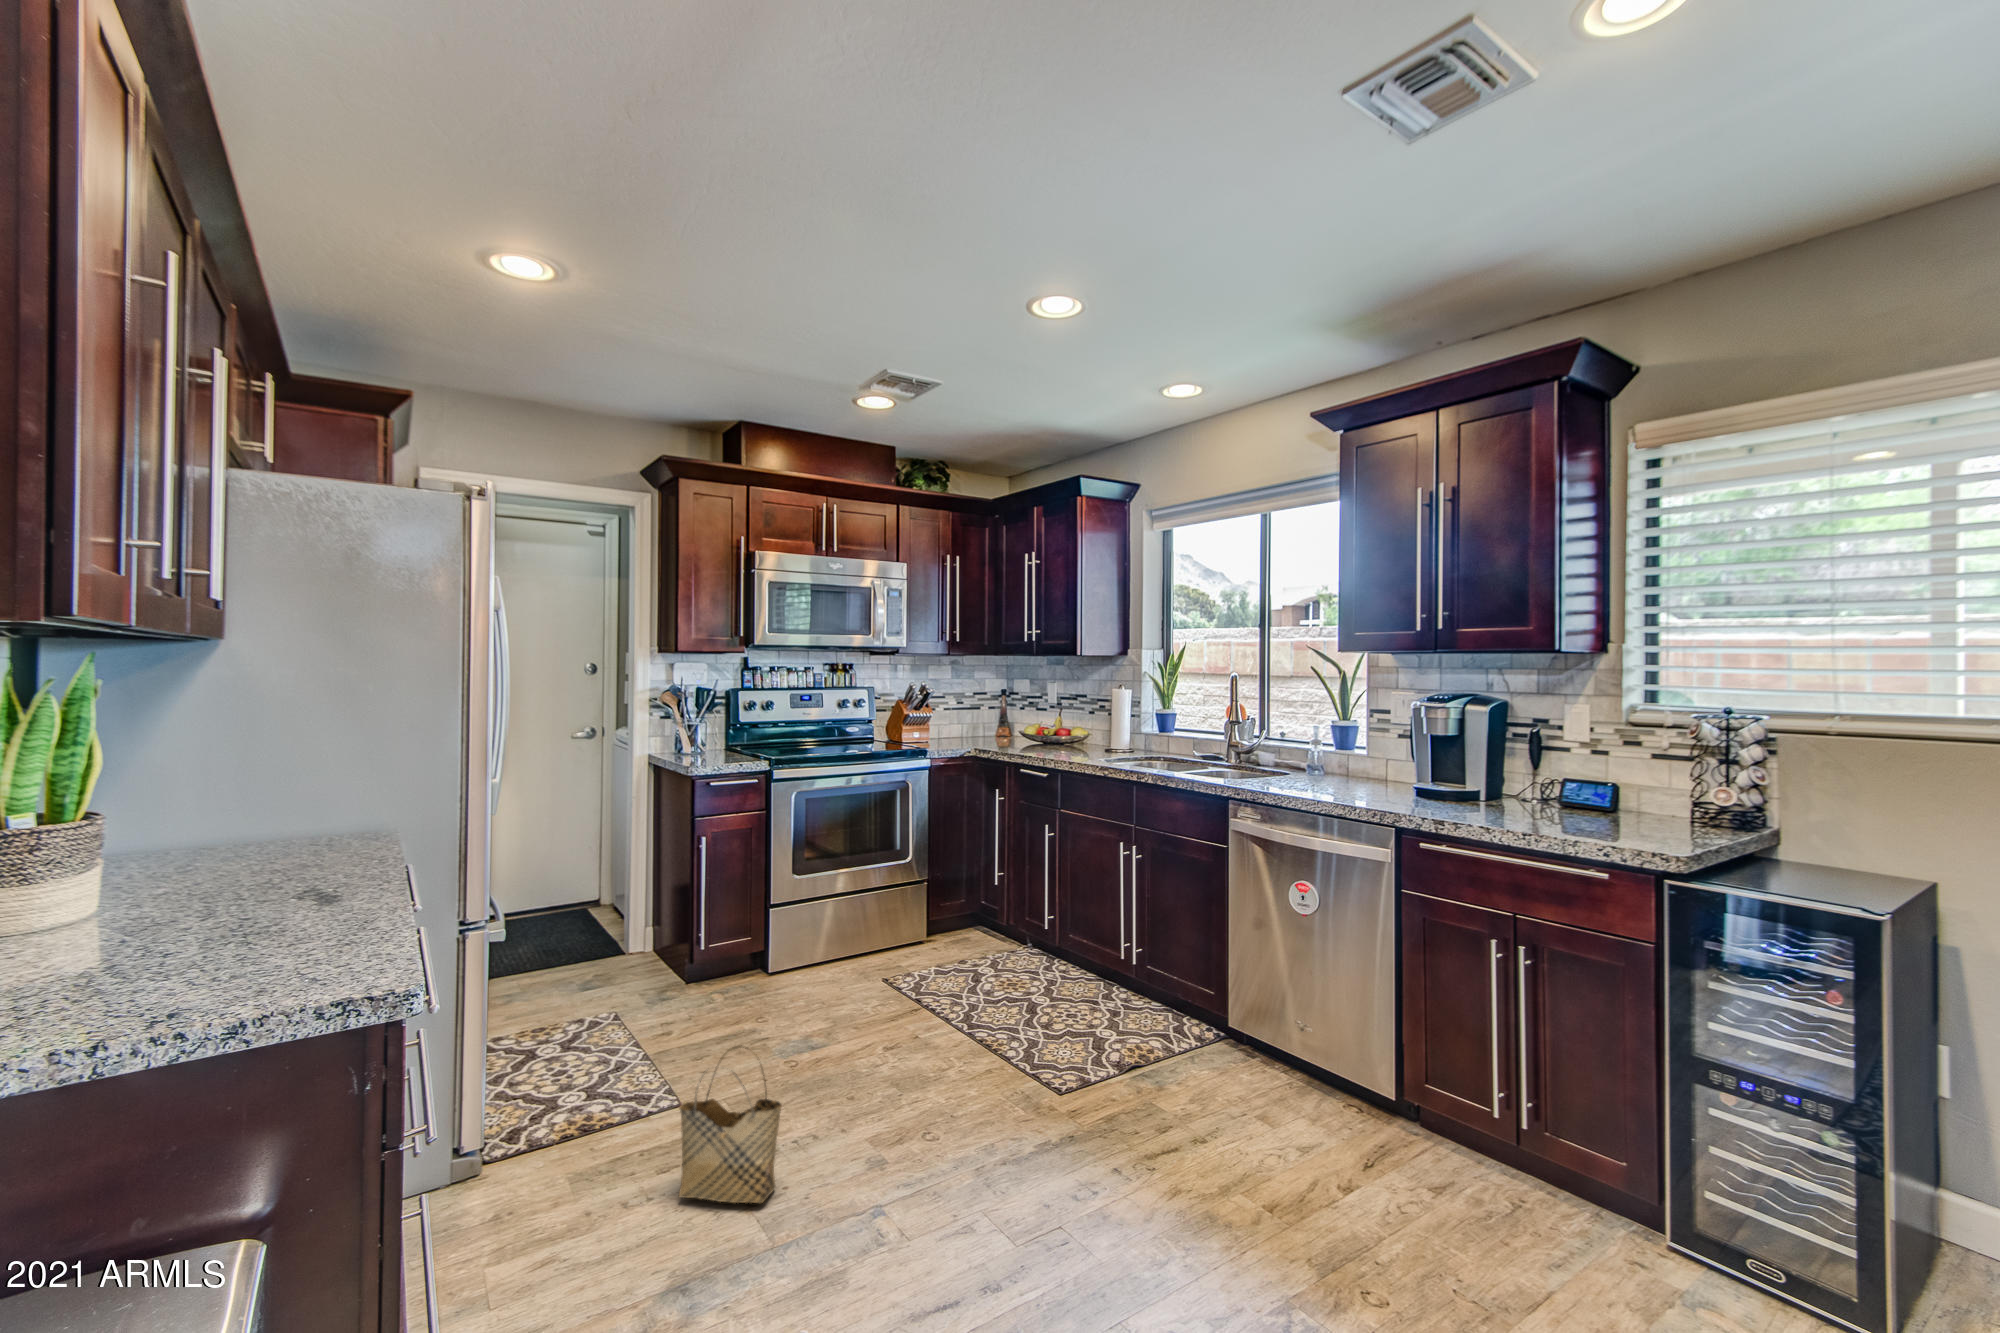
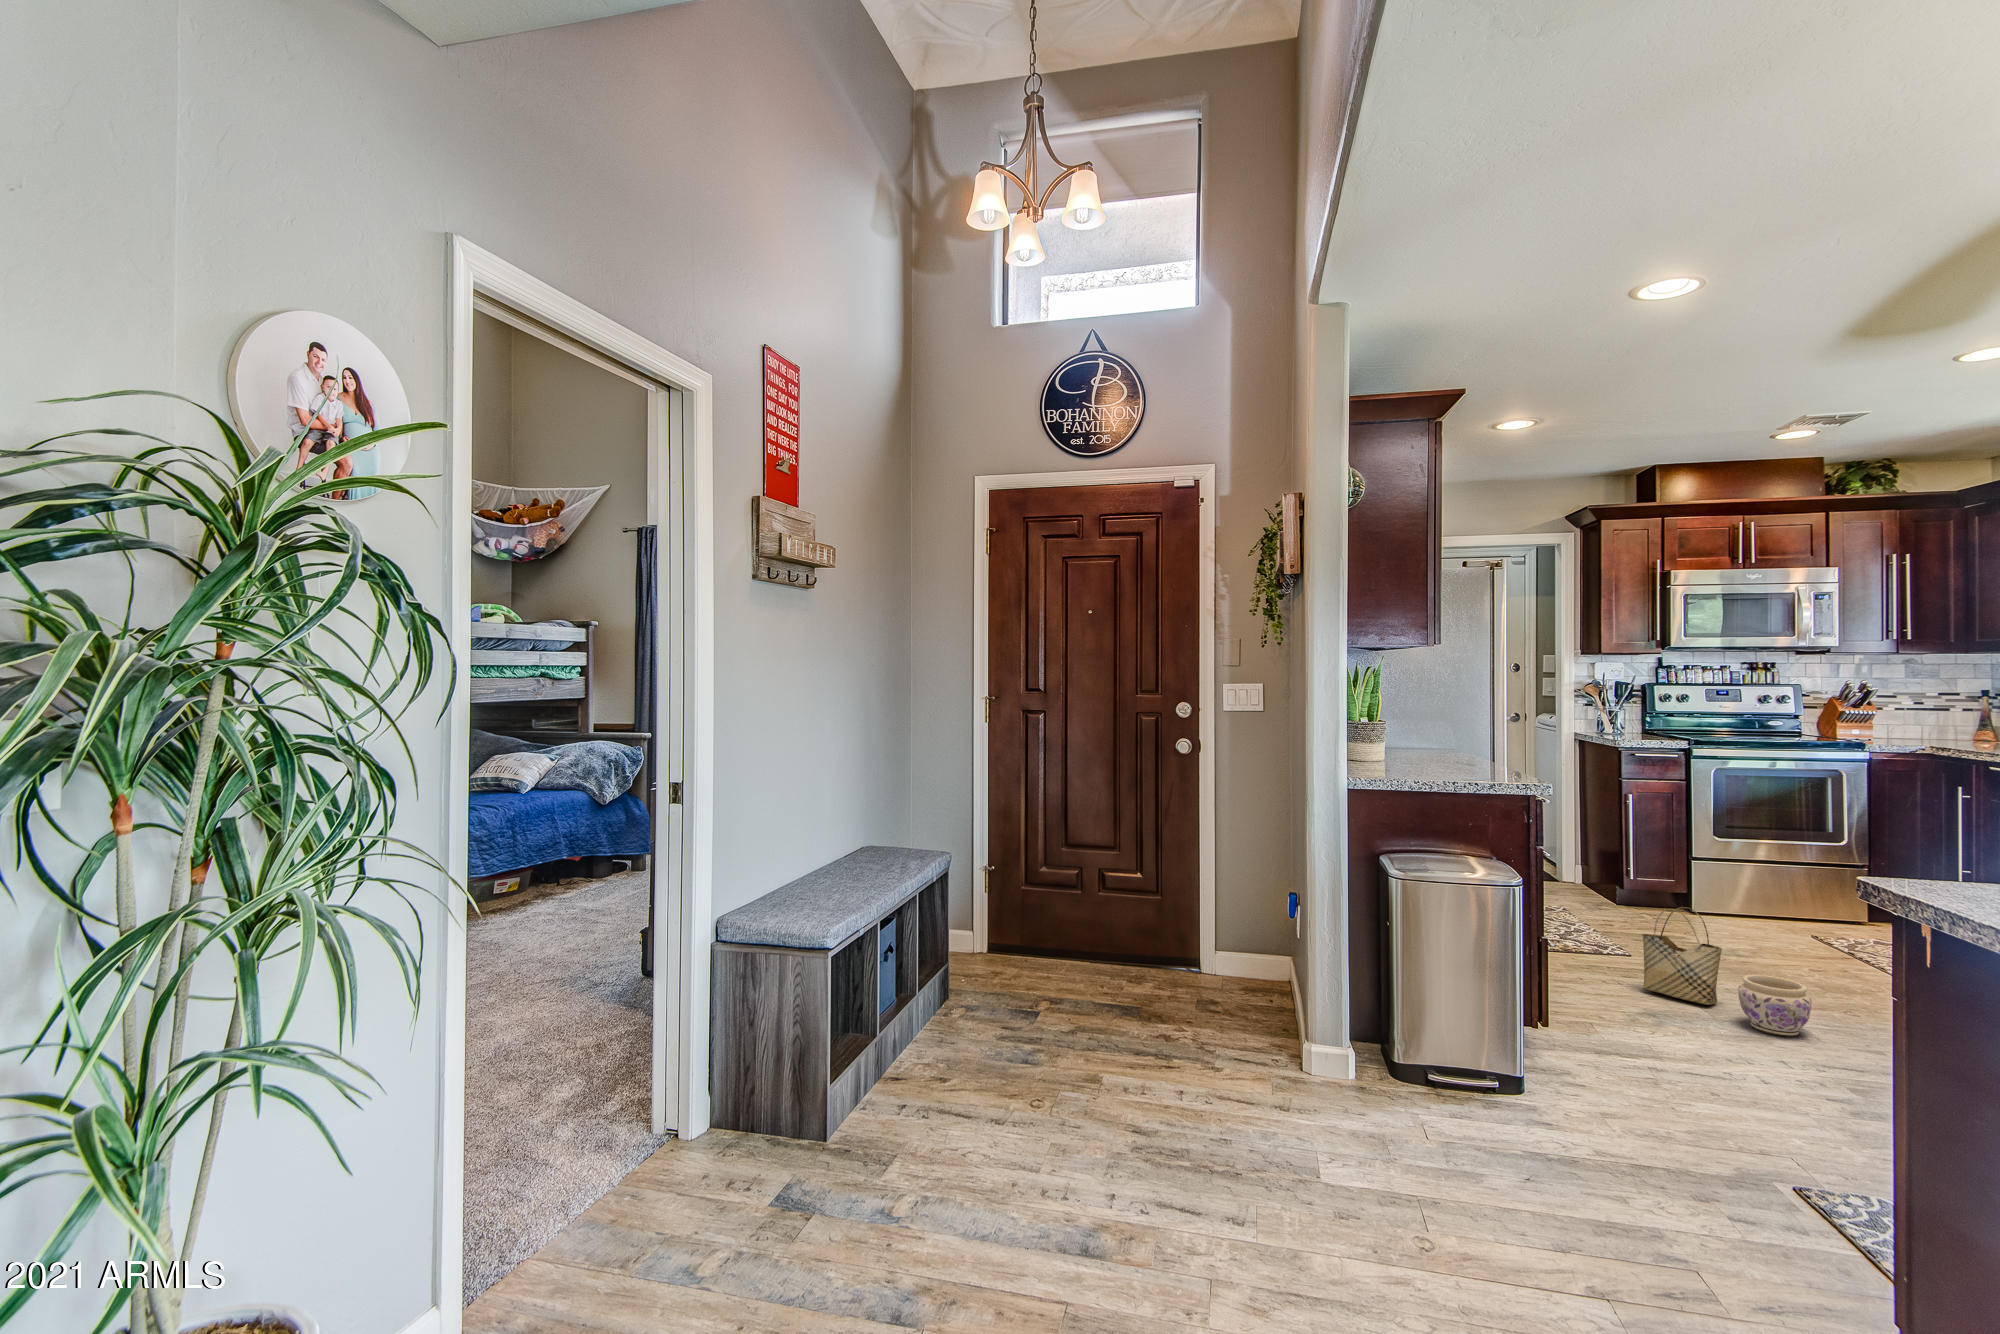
planter: none [798,1140,884,1247] -> present [1738,975,1812,1037]

